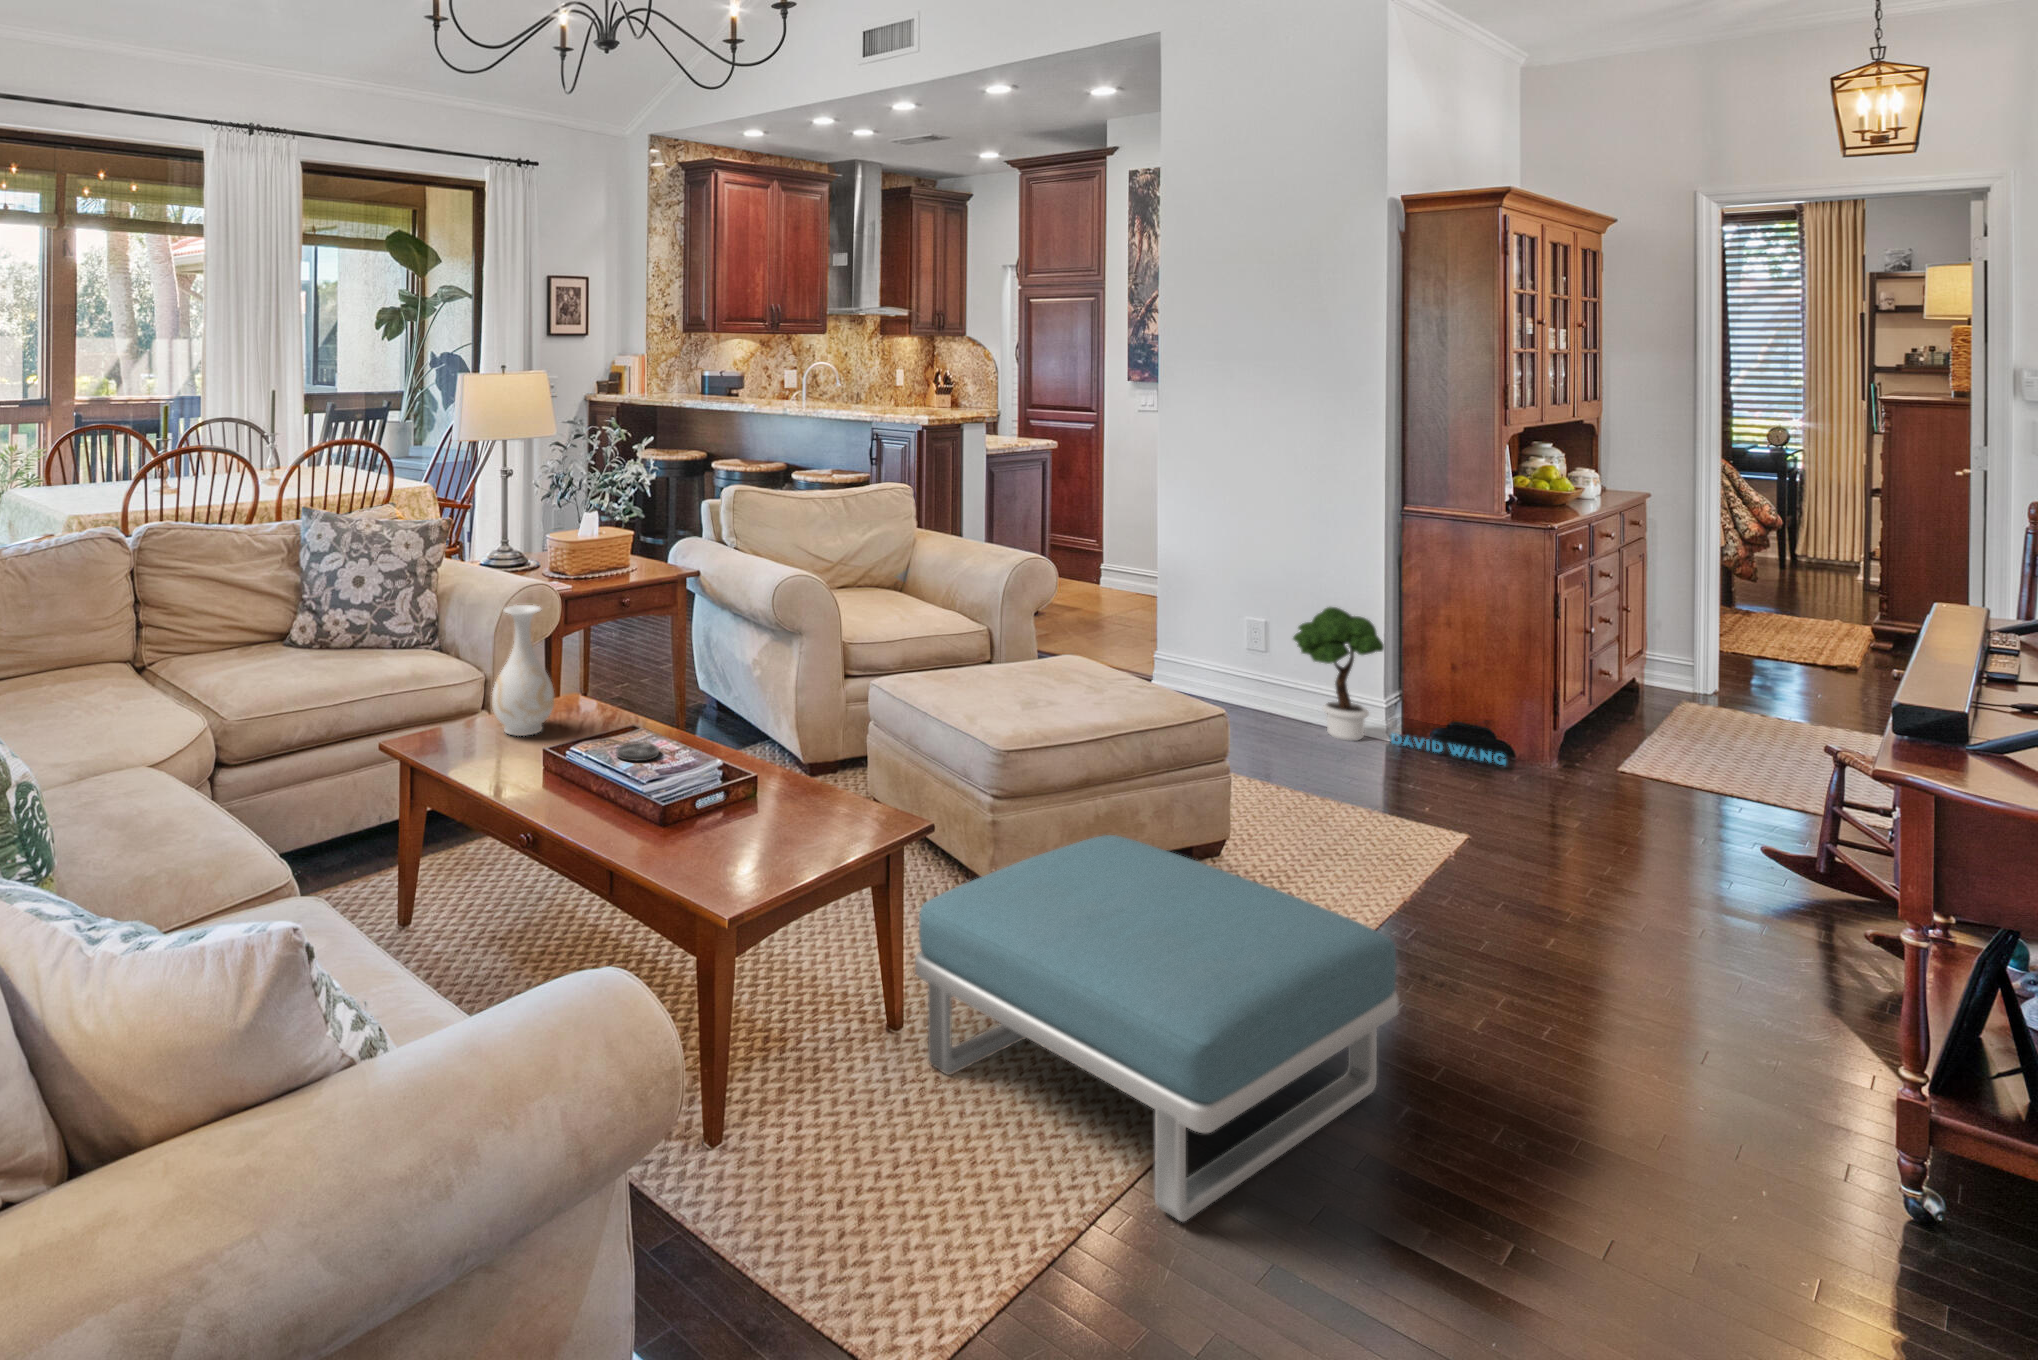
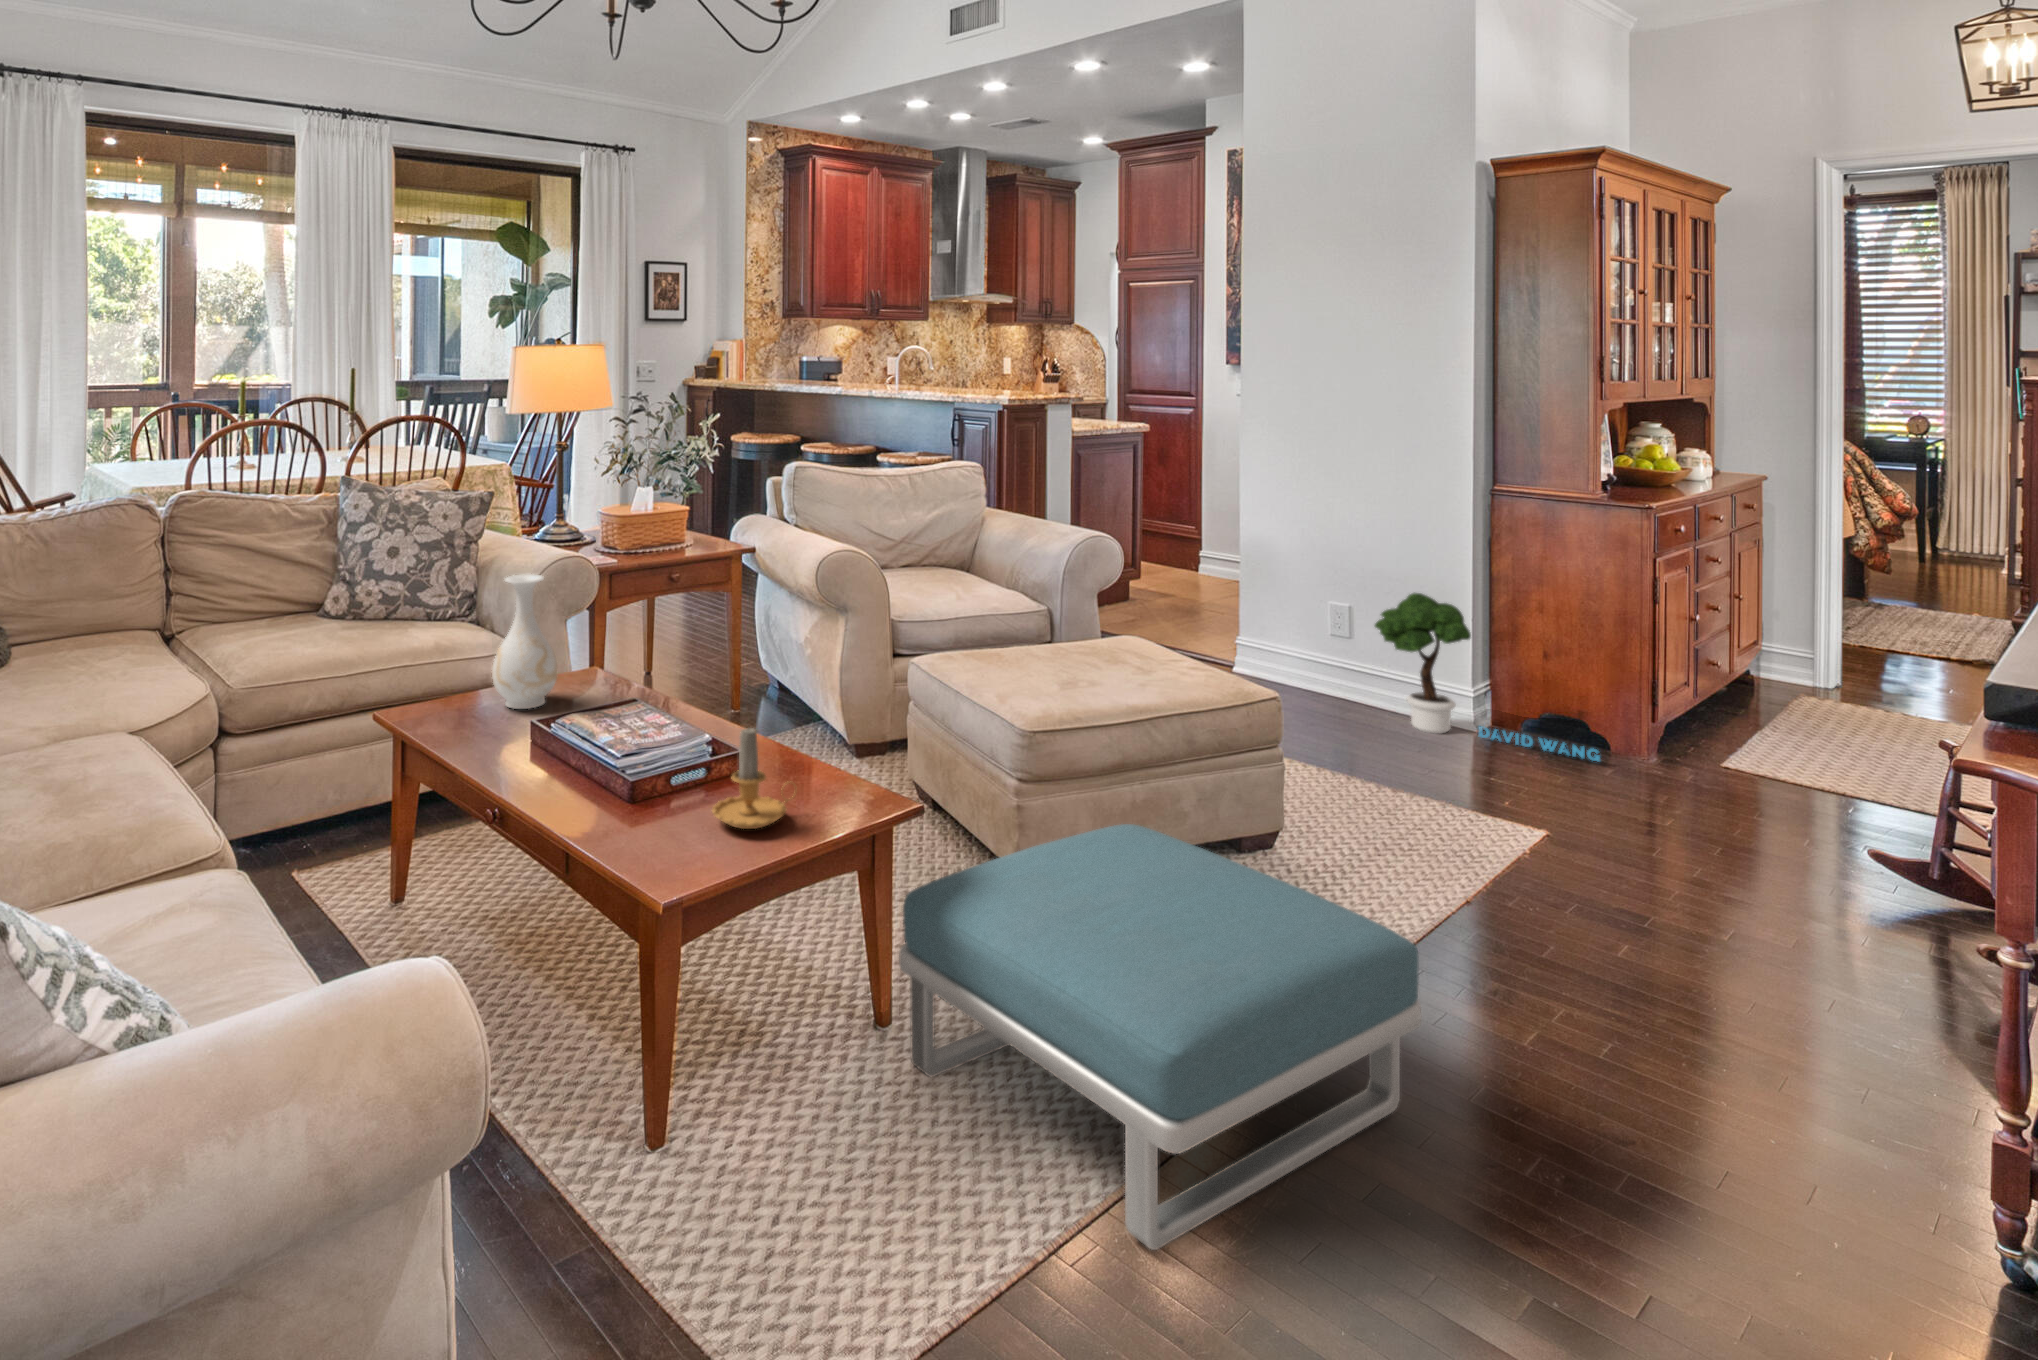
coaster: present [616,742,659,761] -> none [611,718,656,737]
candle: none [742,750,818,848] -> present [712,728,789,829]

